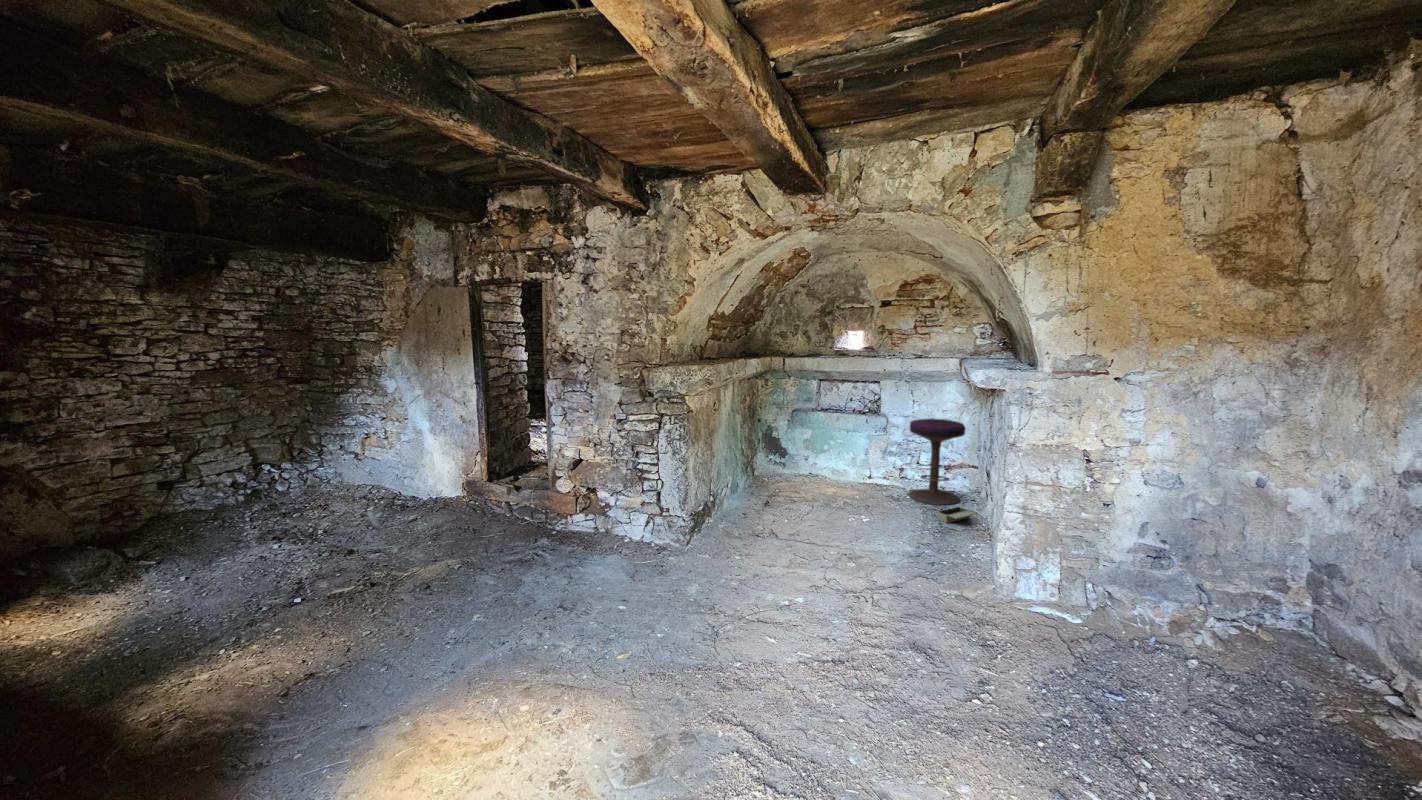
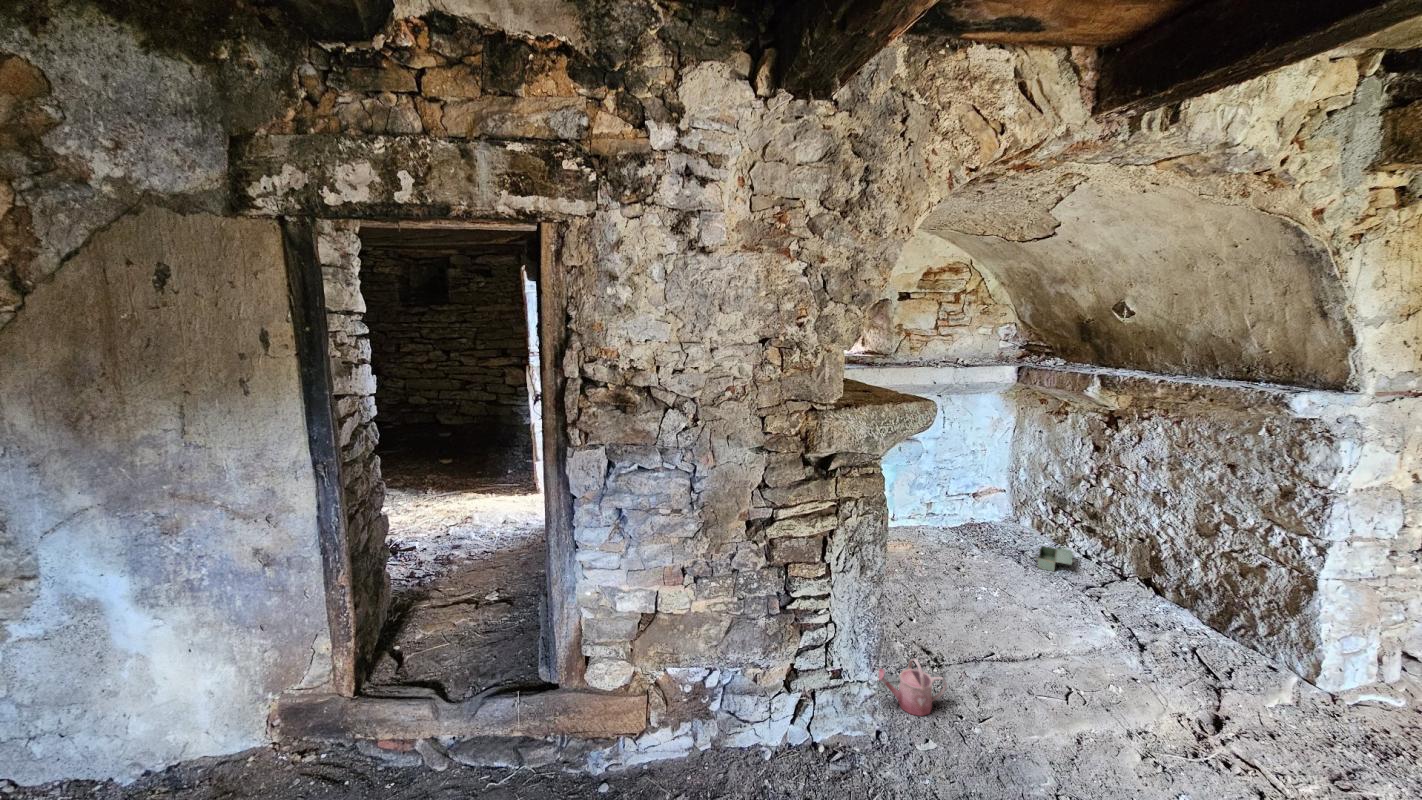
stool: present [908,419,966,505] -> none [948,438,1019,545]
watering can: none [698,518,738,548] -> present [879,659,947,716]

